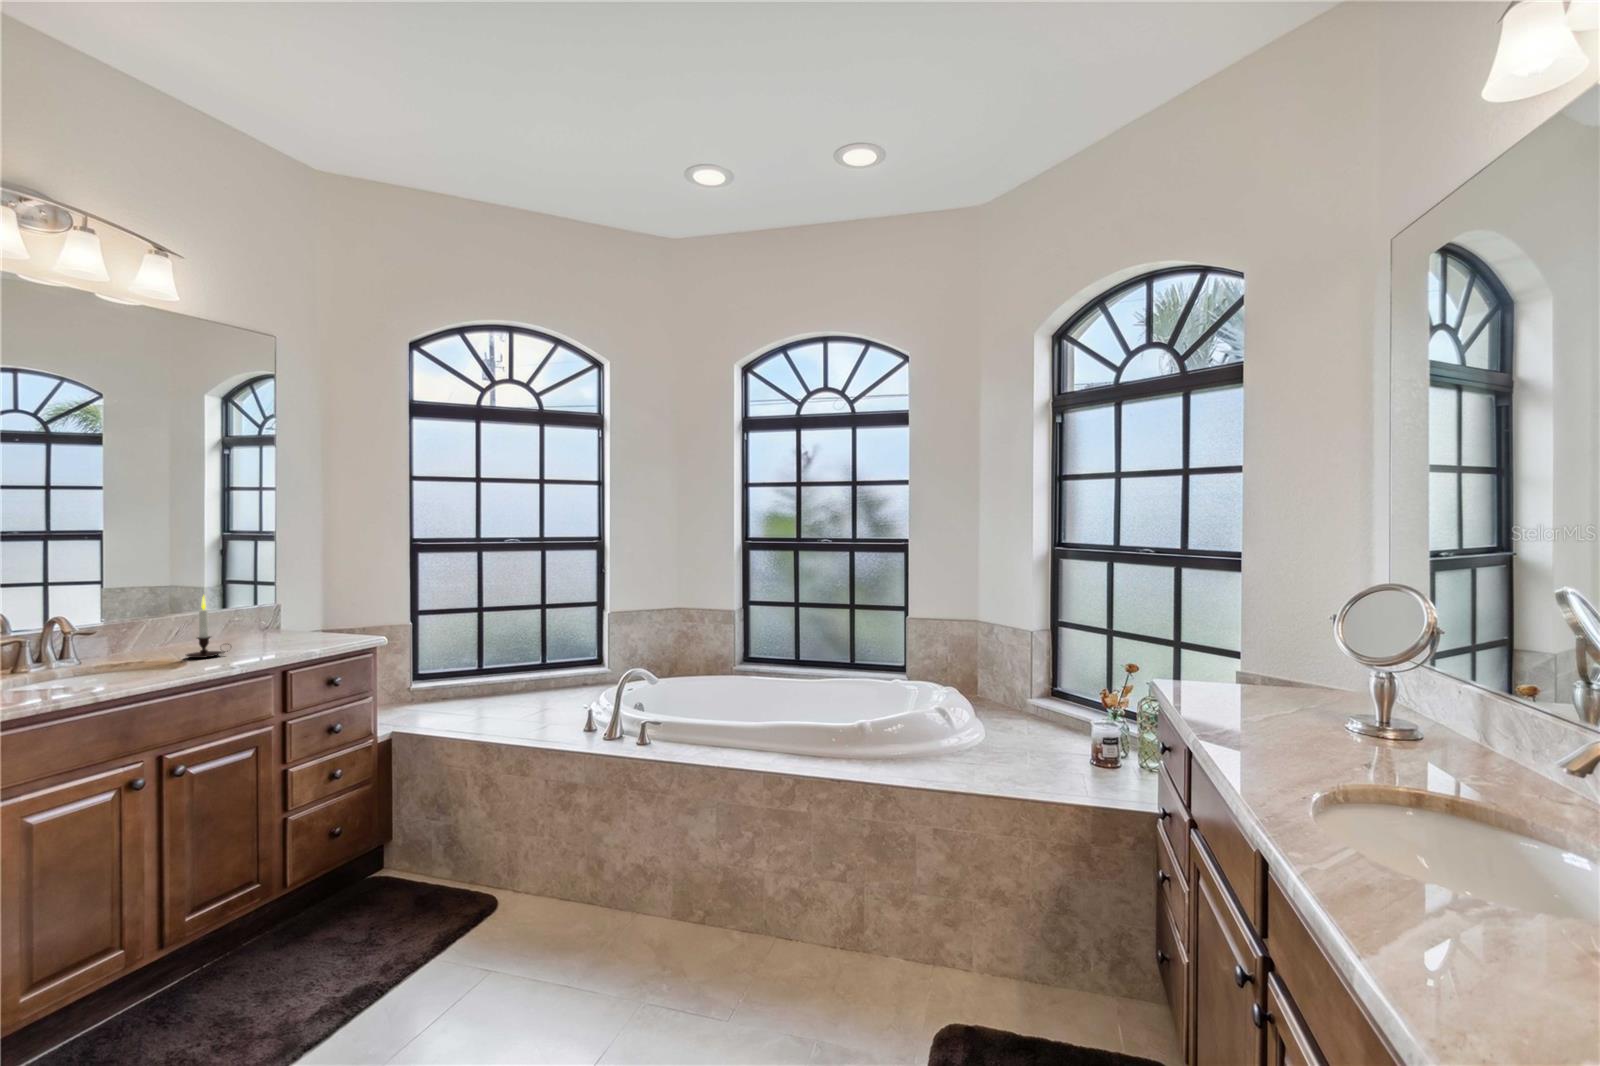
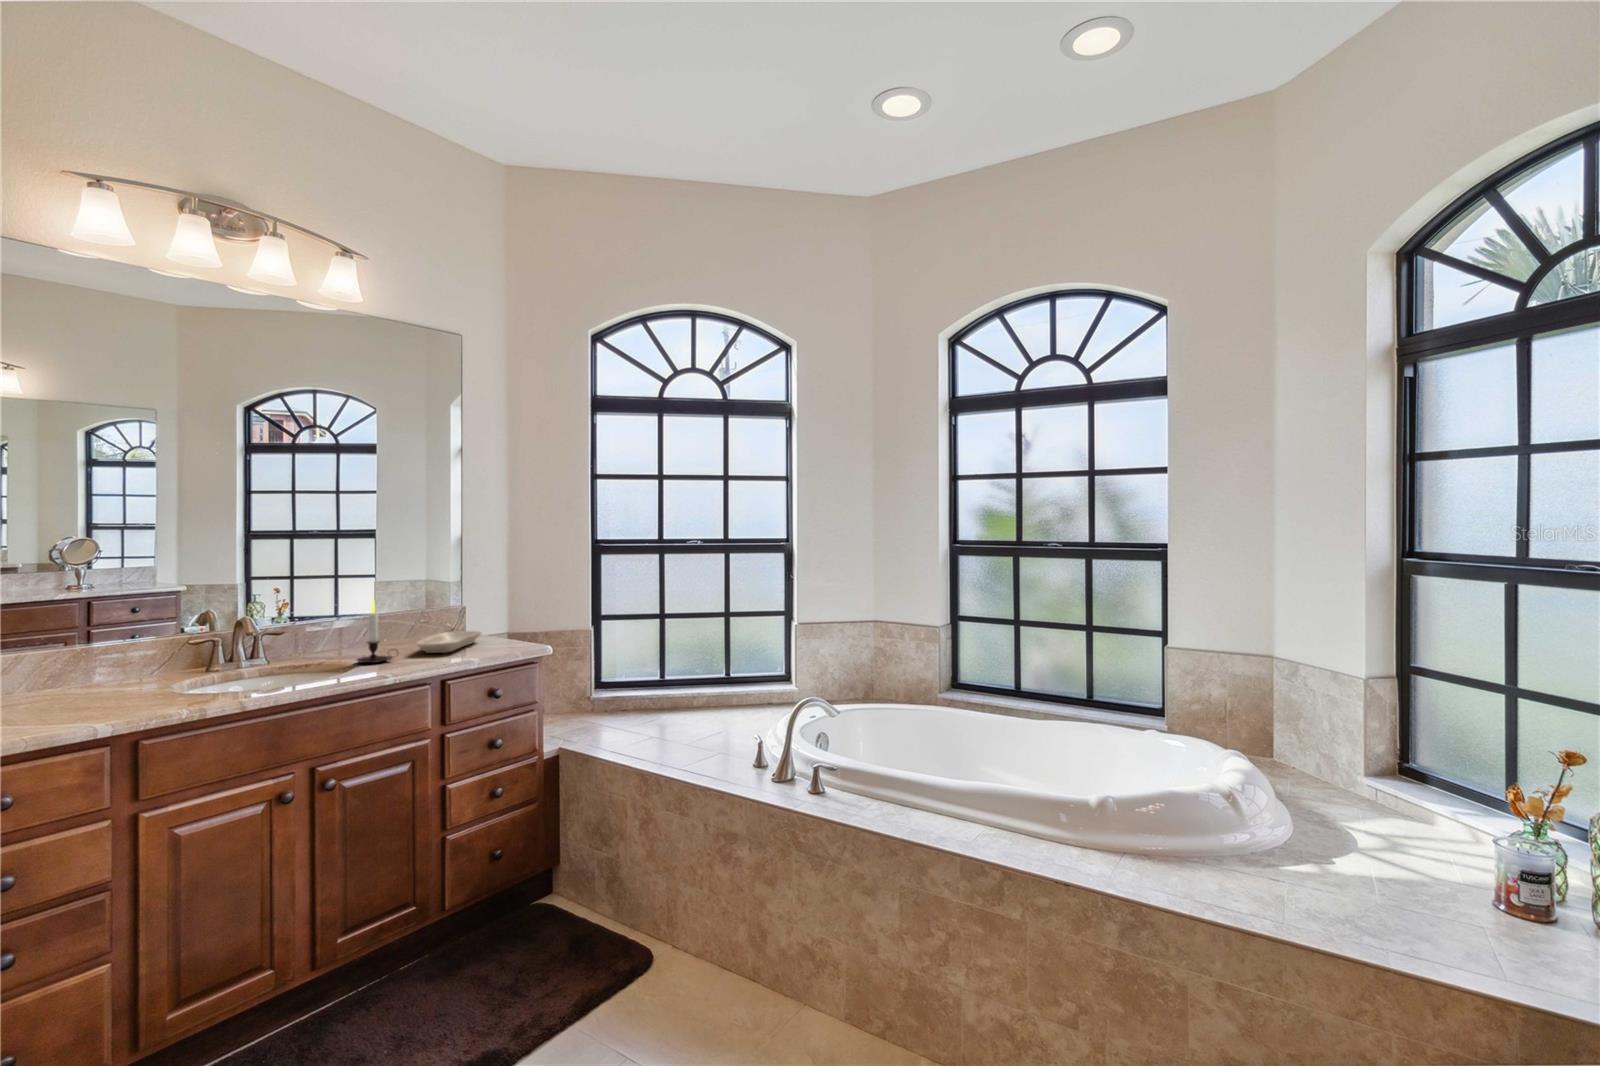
tray: none [245,626,308,647] -> present [416,631,481,653]

